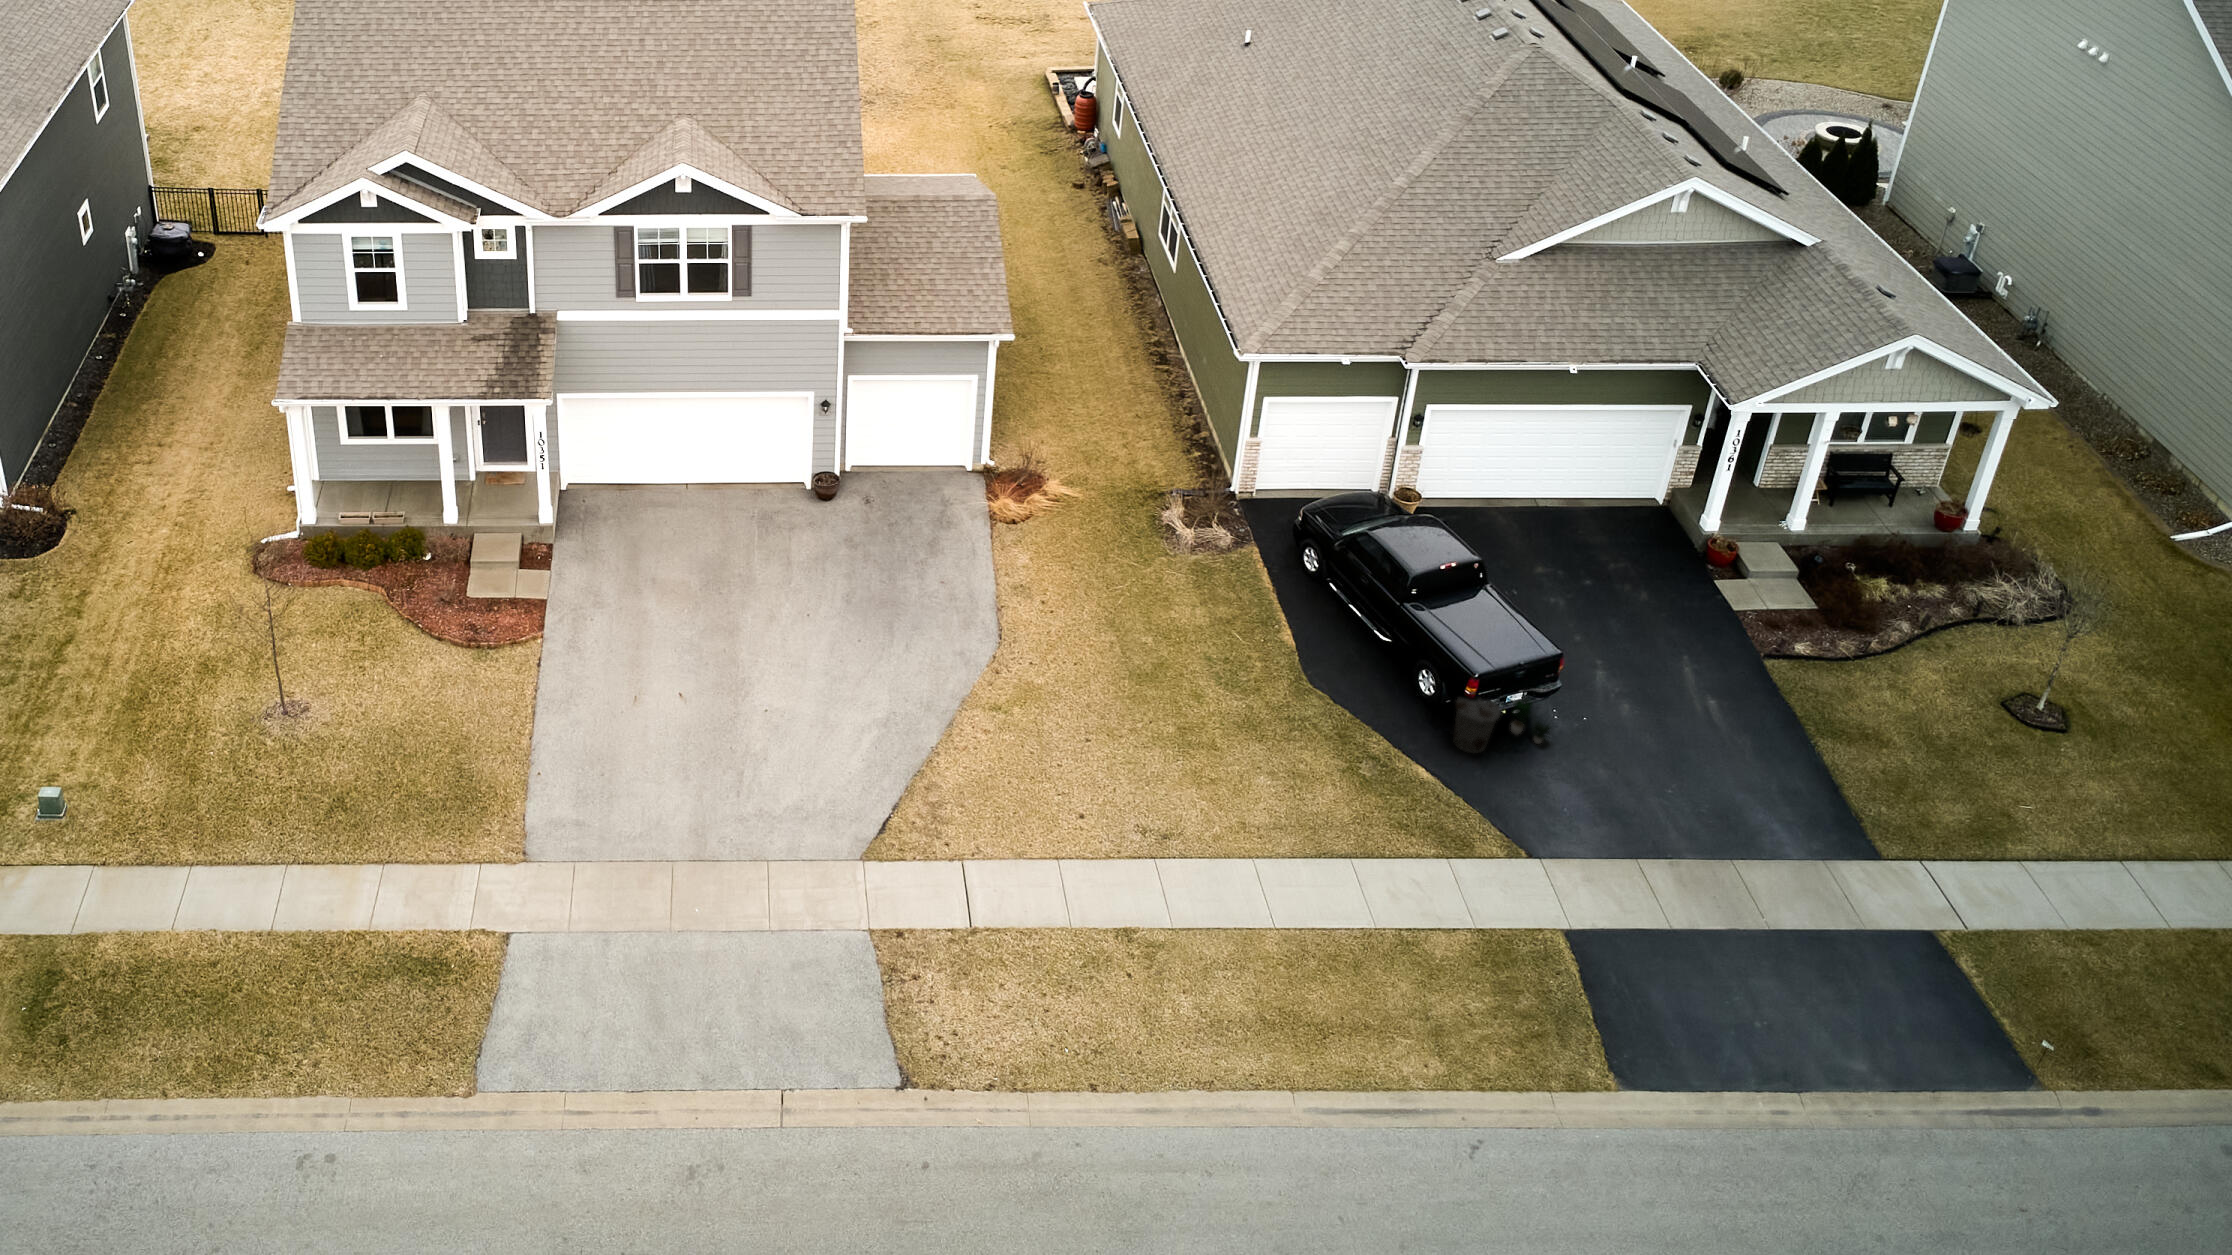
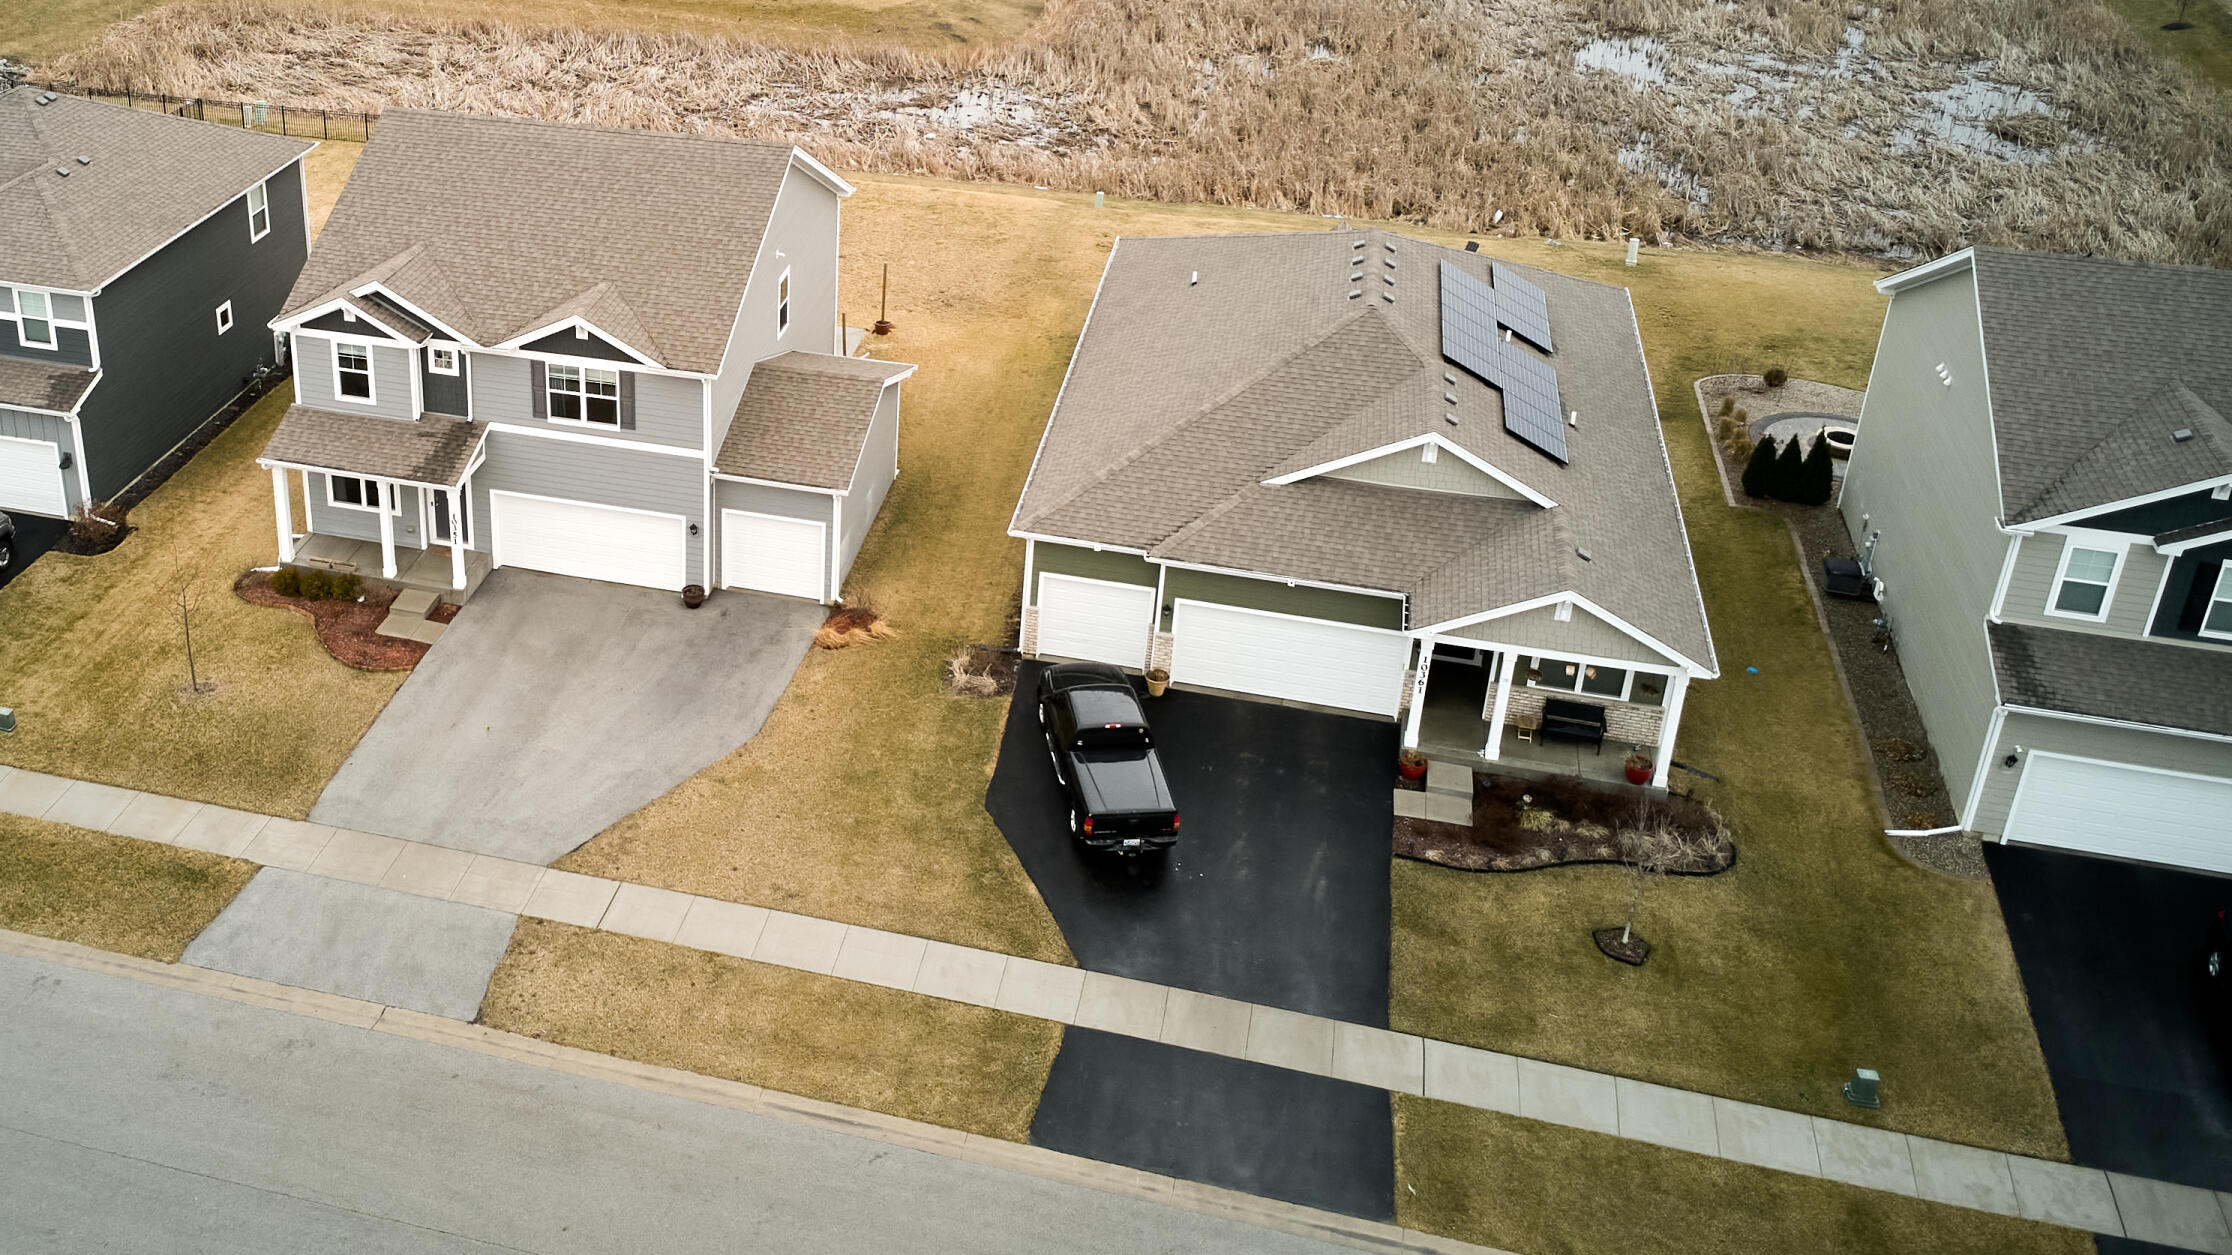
trash can: present [1453,698,1501,753] -> none [1072,832,1109,883]

